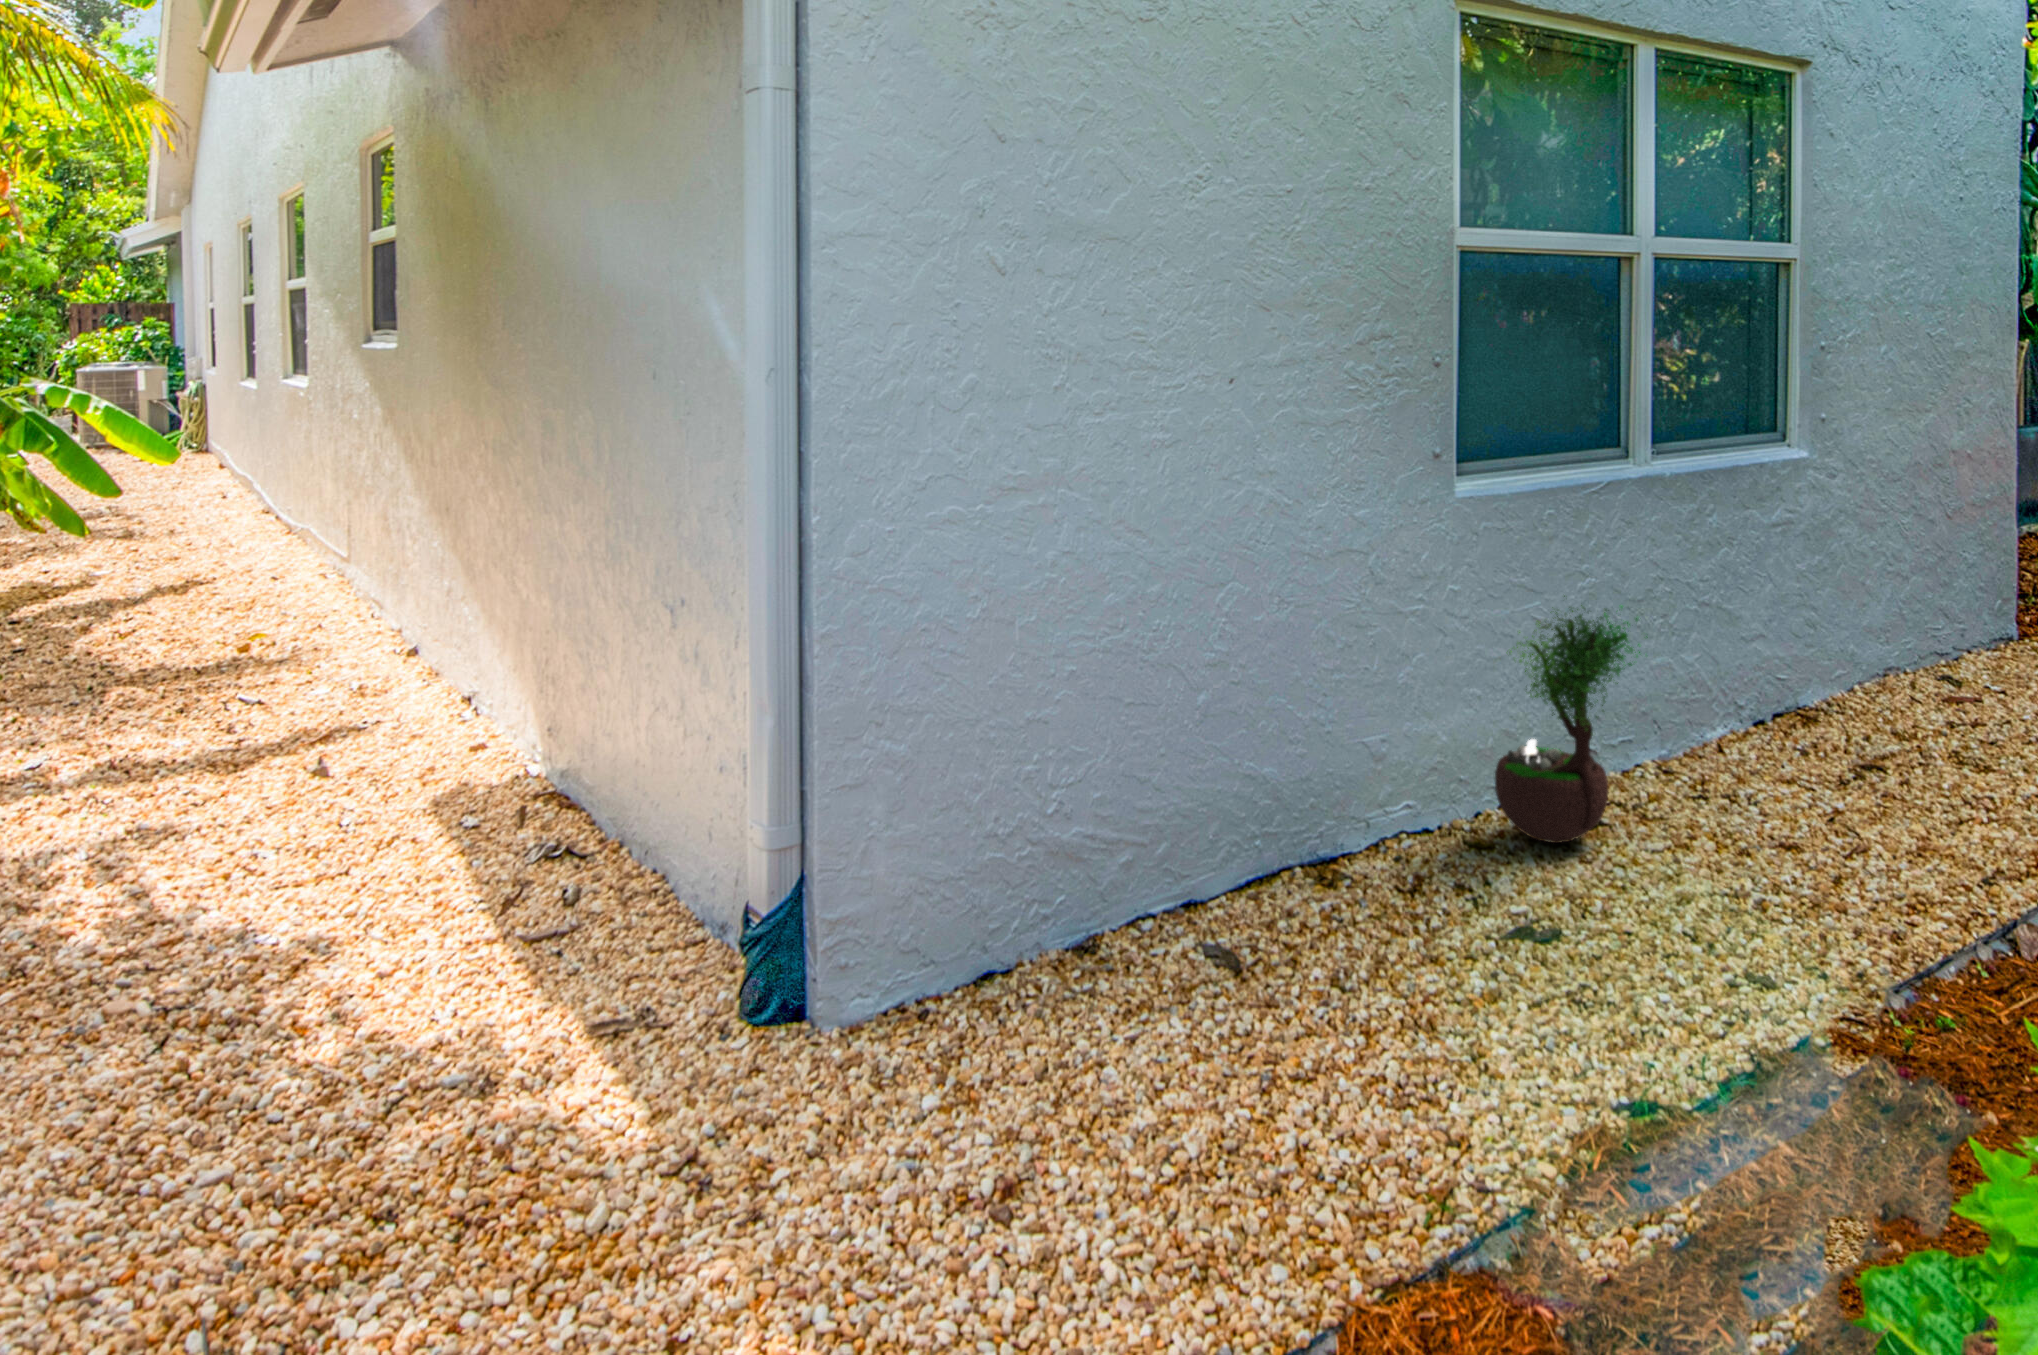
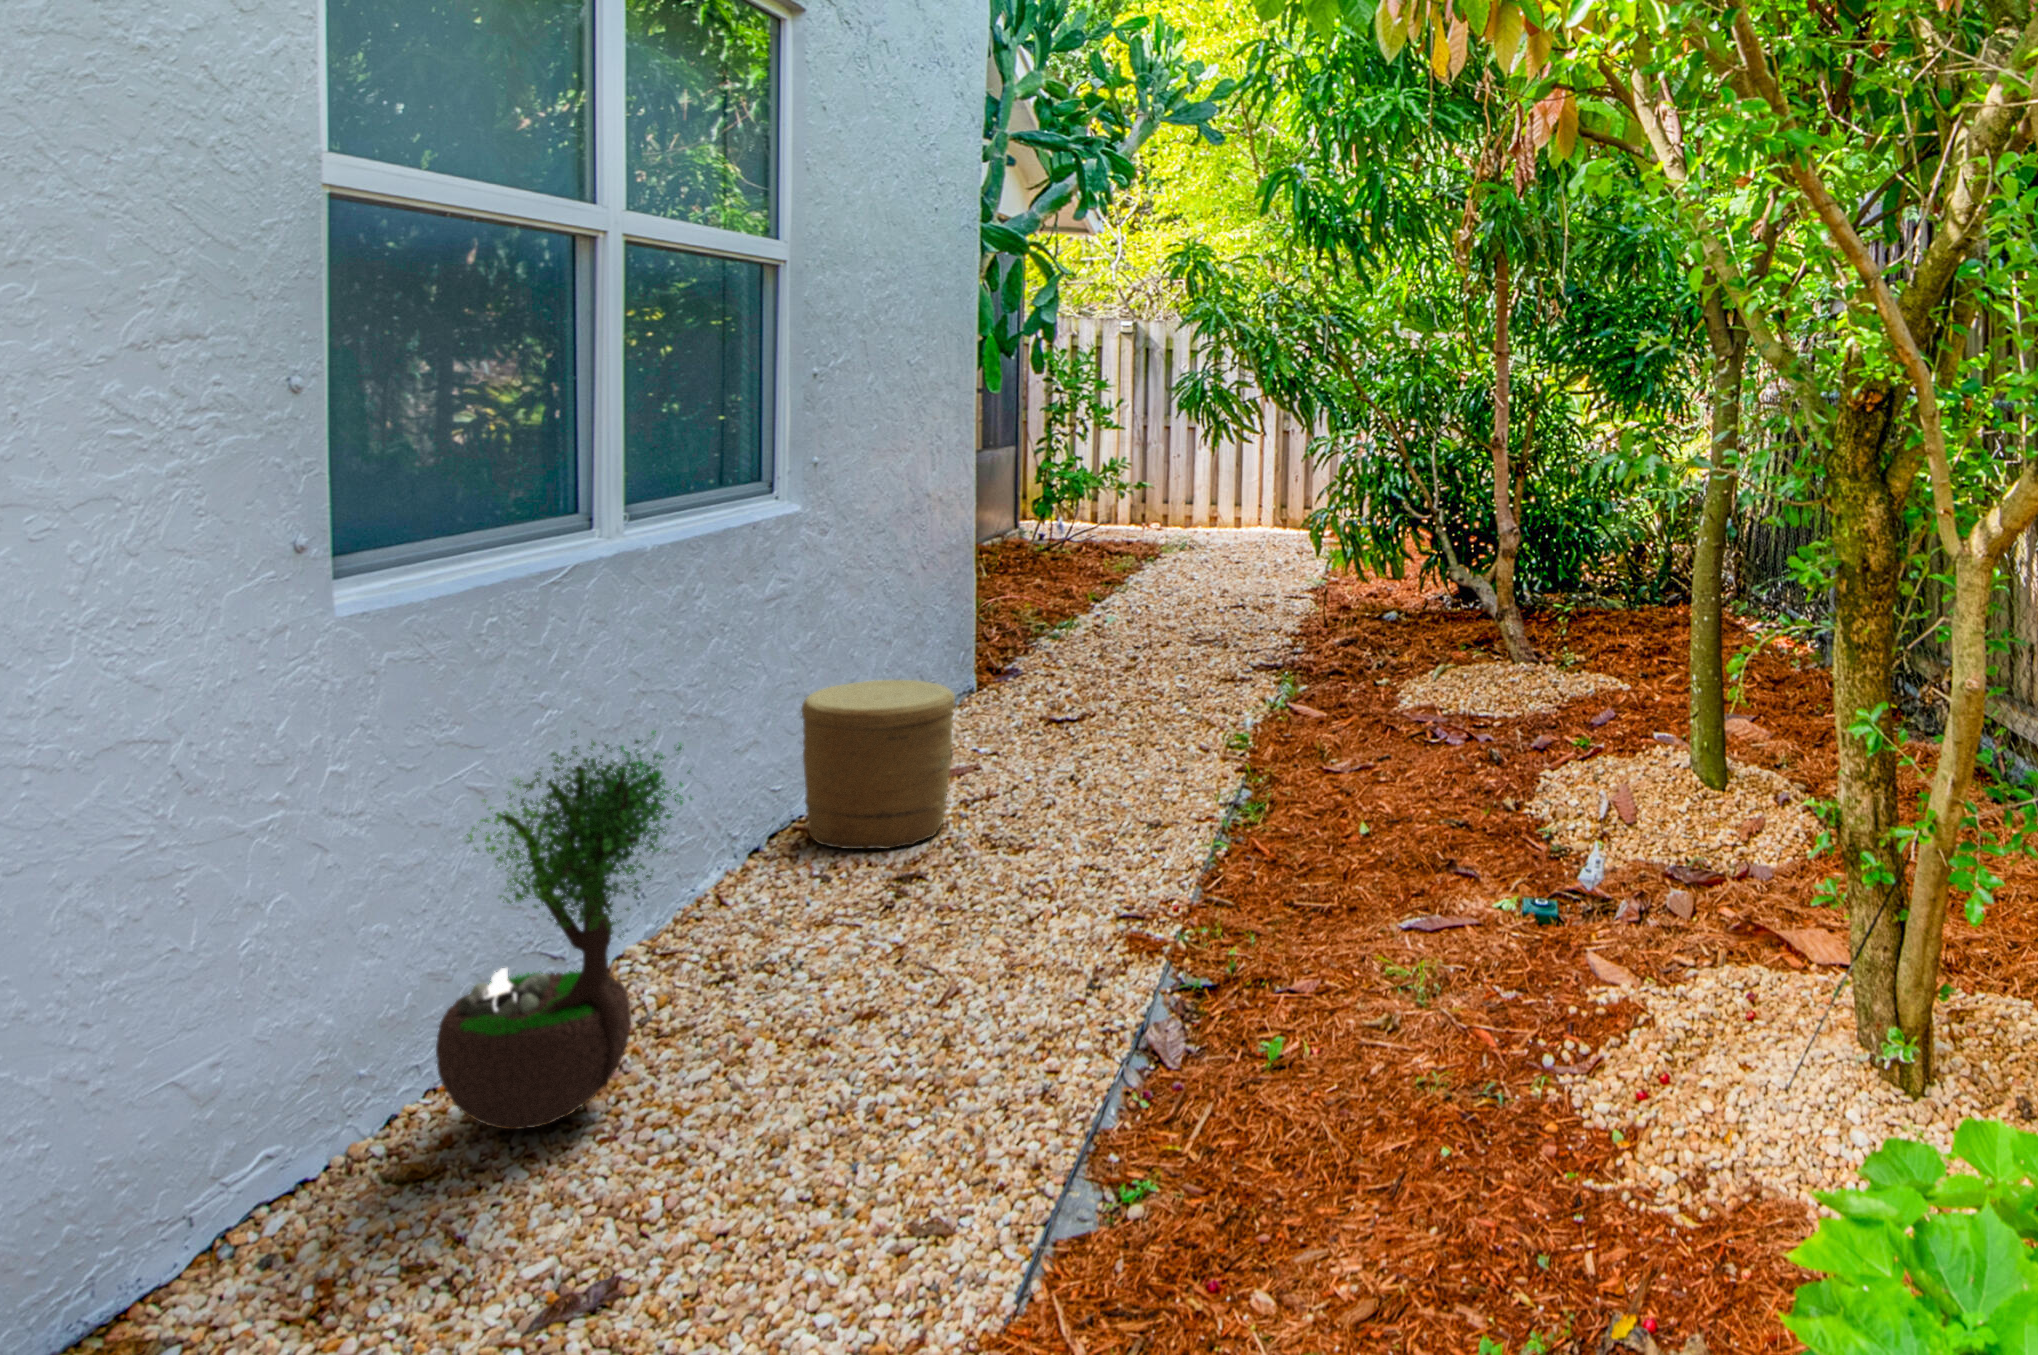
woven basket: none [1799,607,1934,745] -> present [802,680,955,849]

